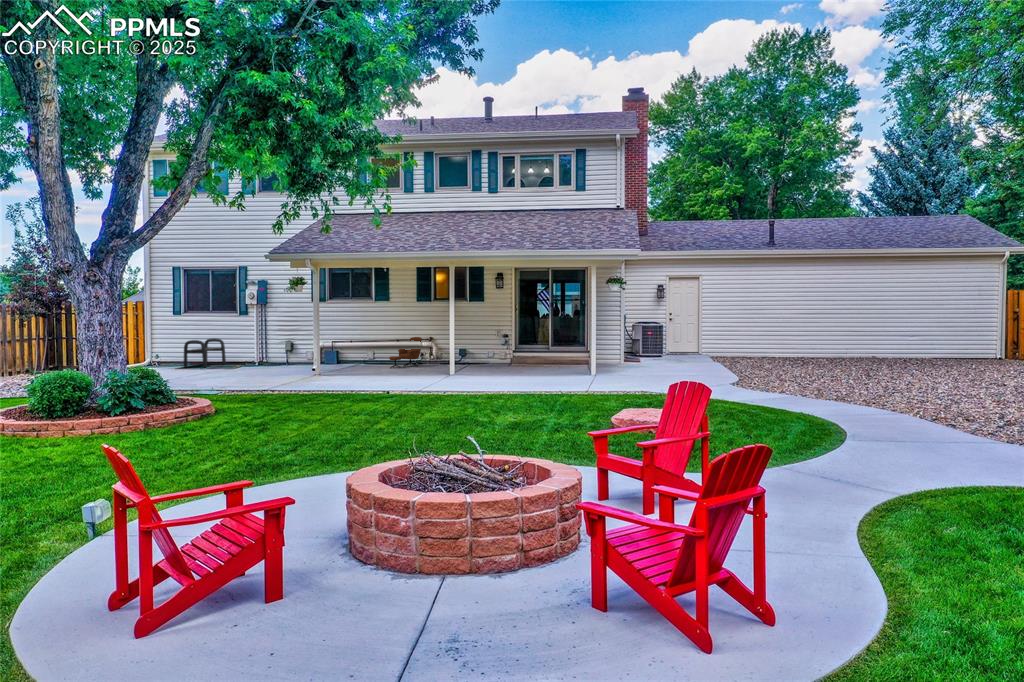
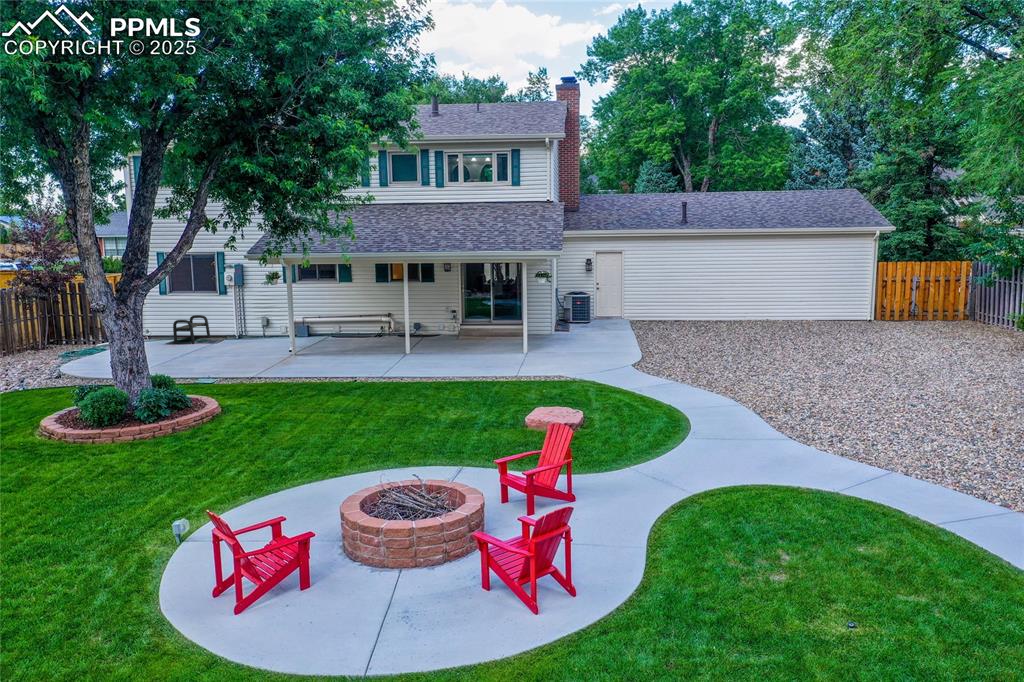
lounge chair: present [389,337,422,368] -> none [355,313,382,343]

